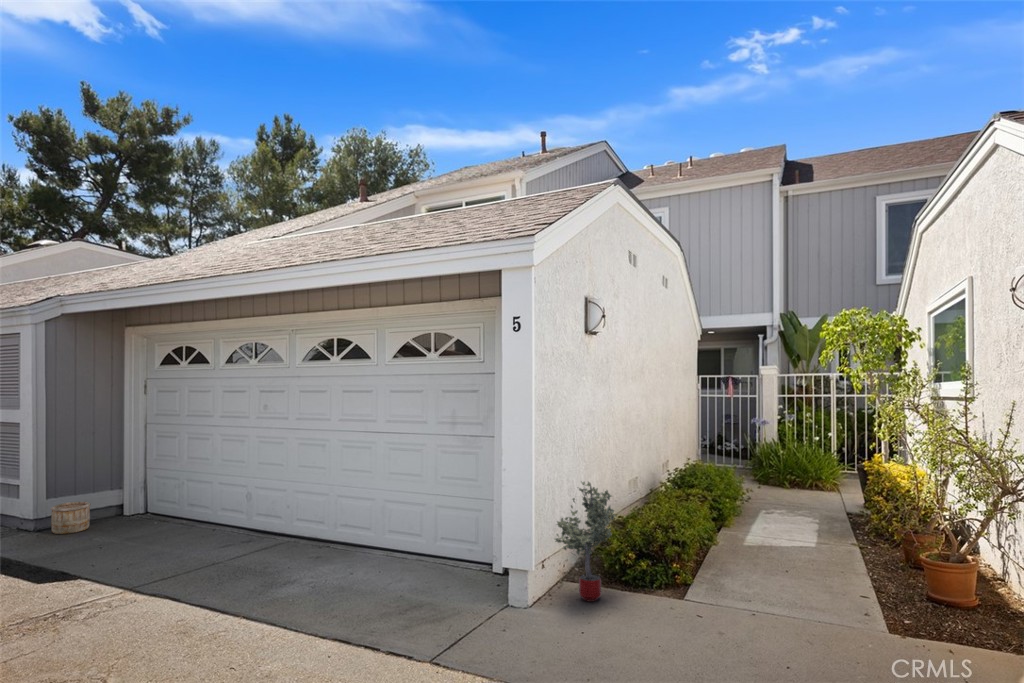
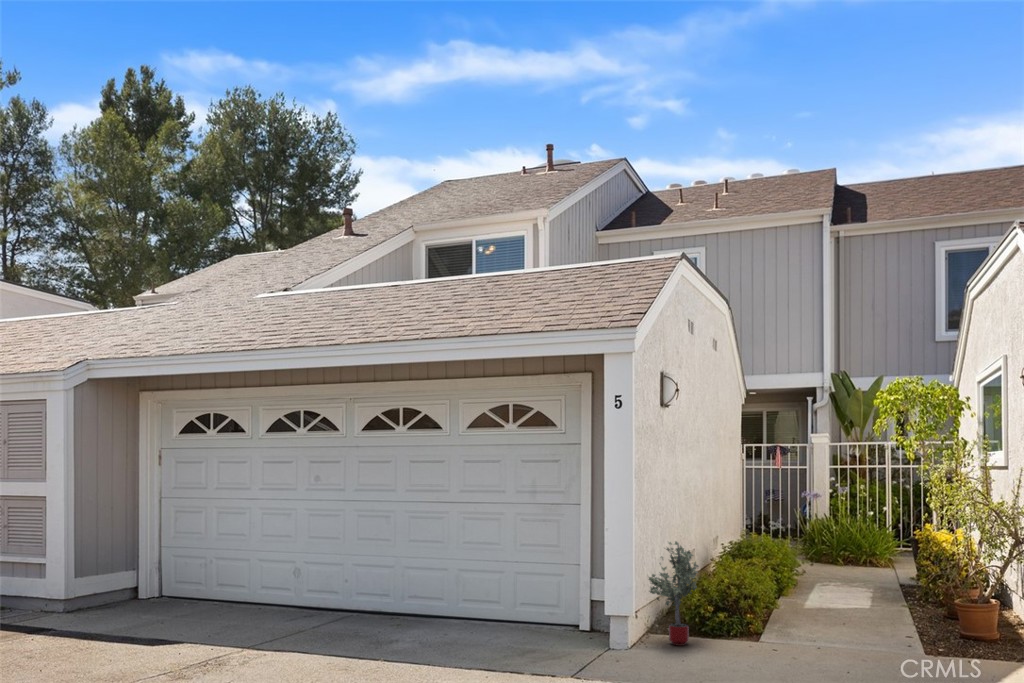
wooden bucket: present [50,502,91,534] -> none [83,580,121,613]

